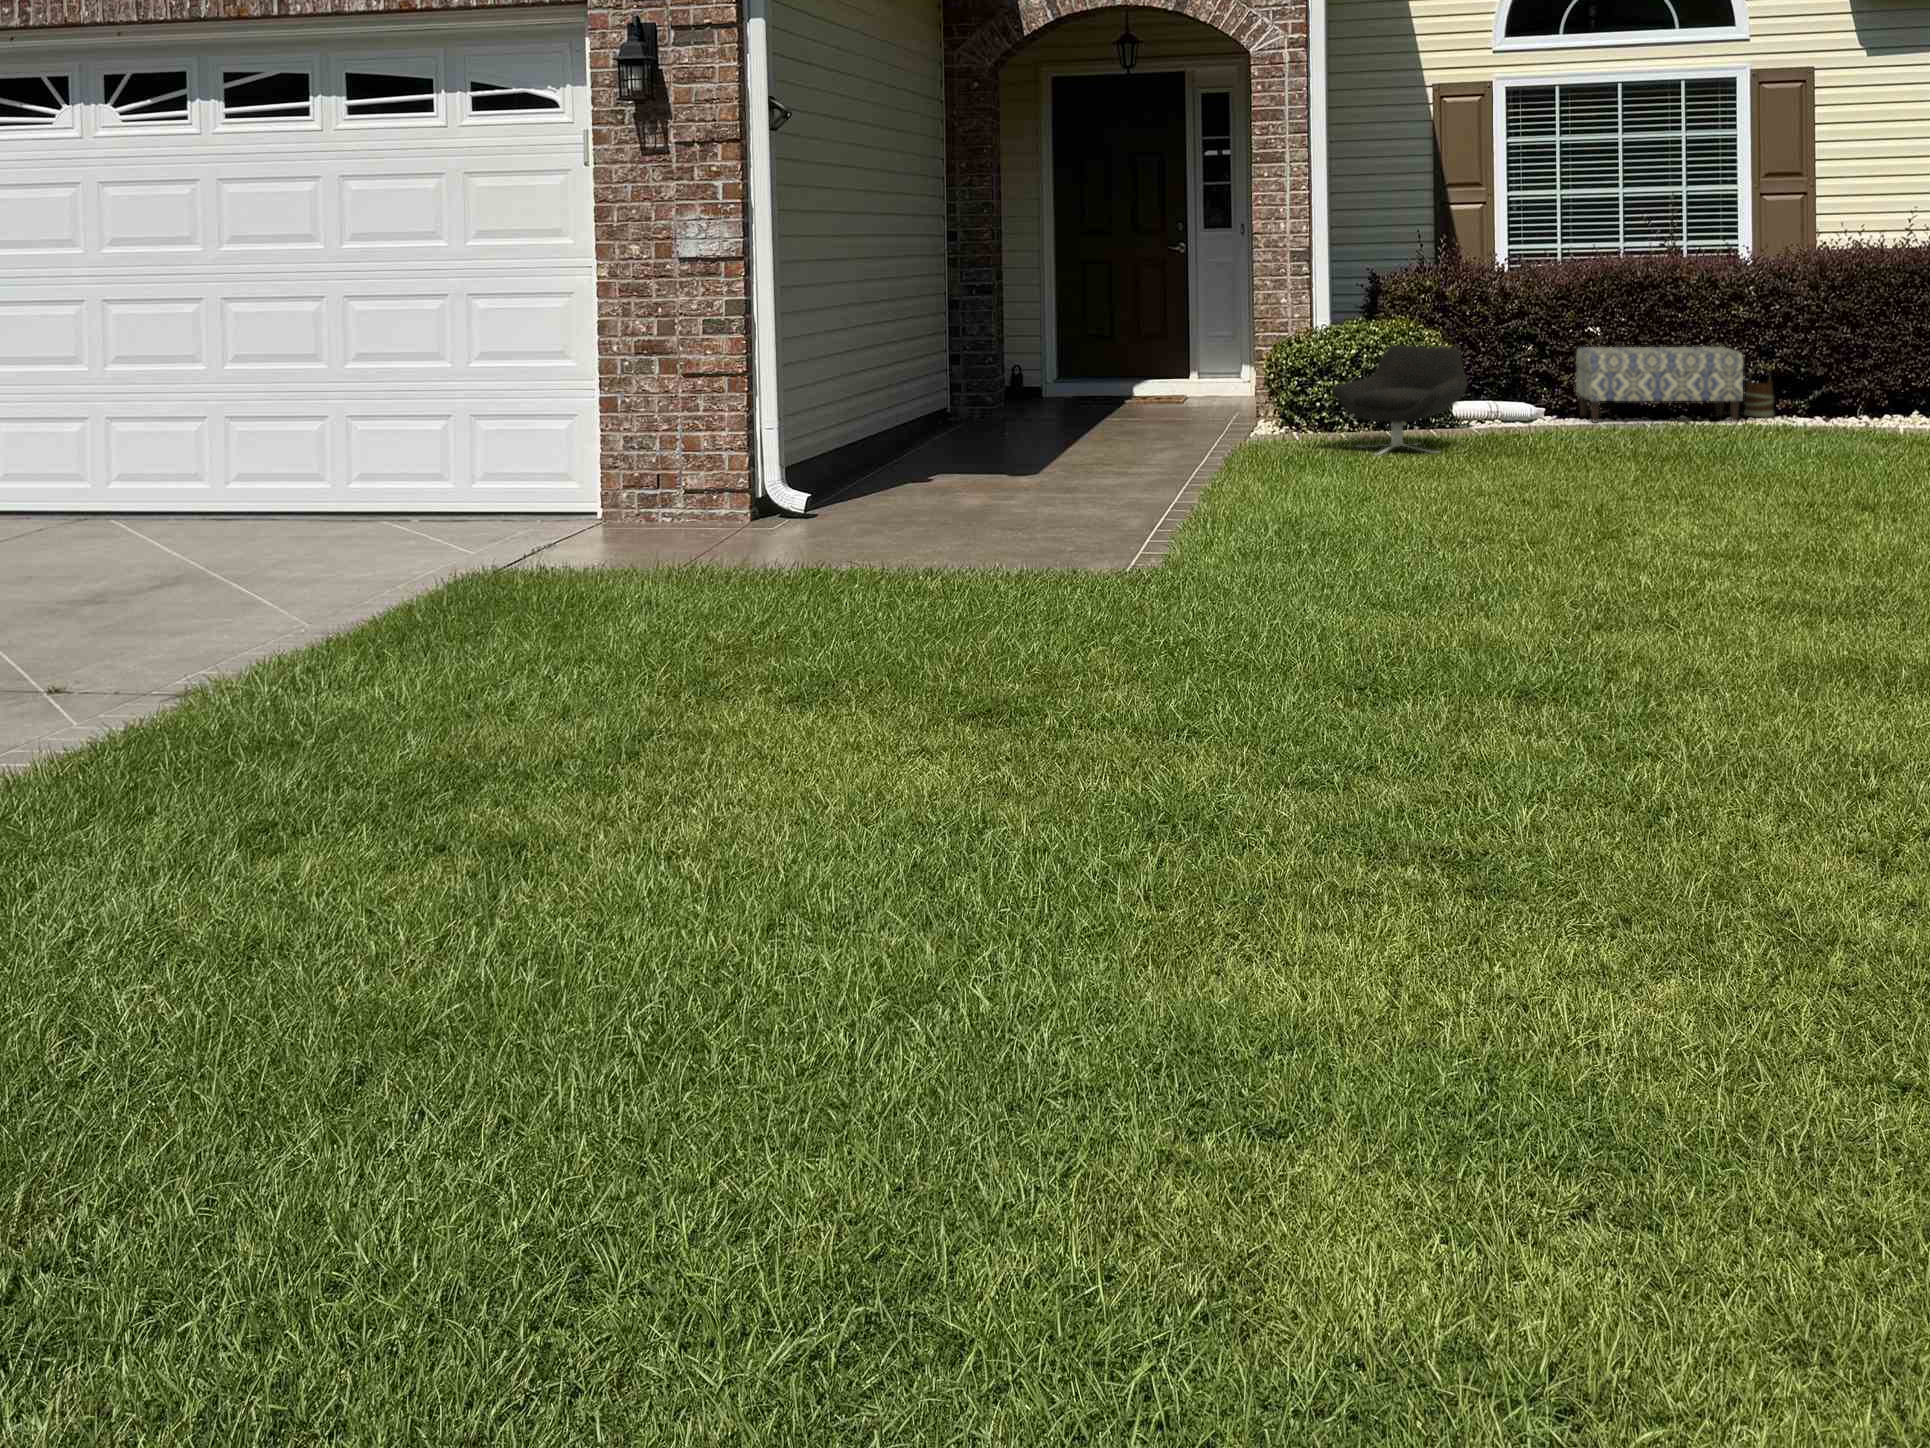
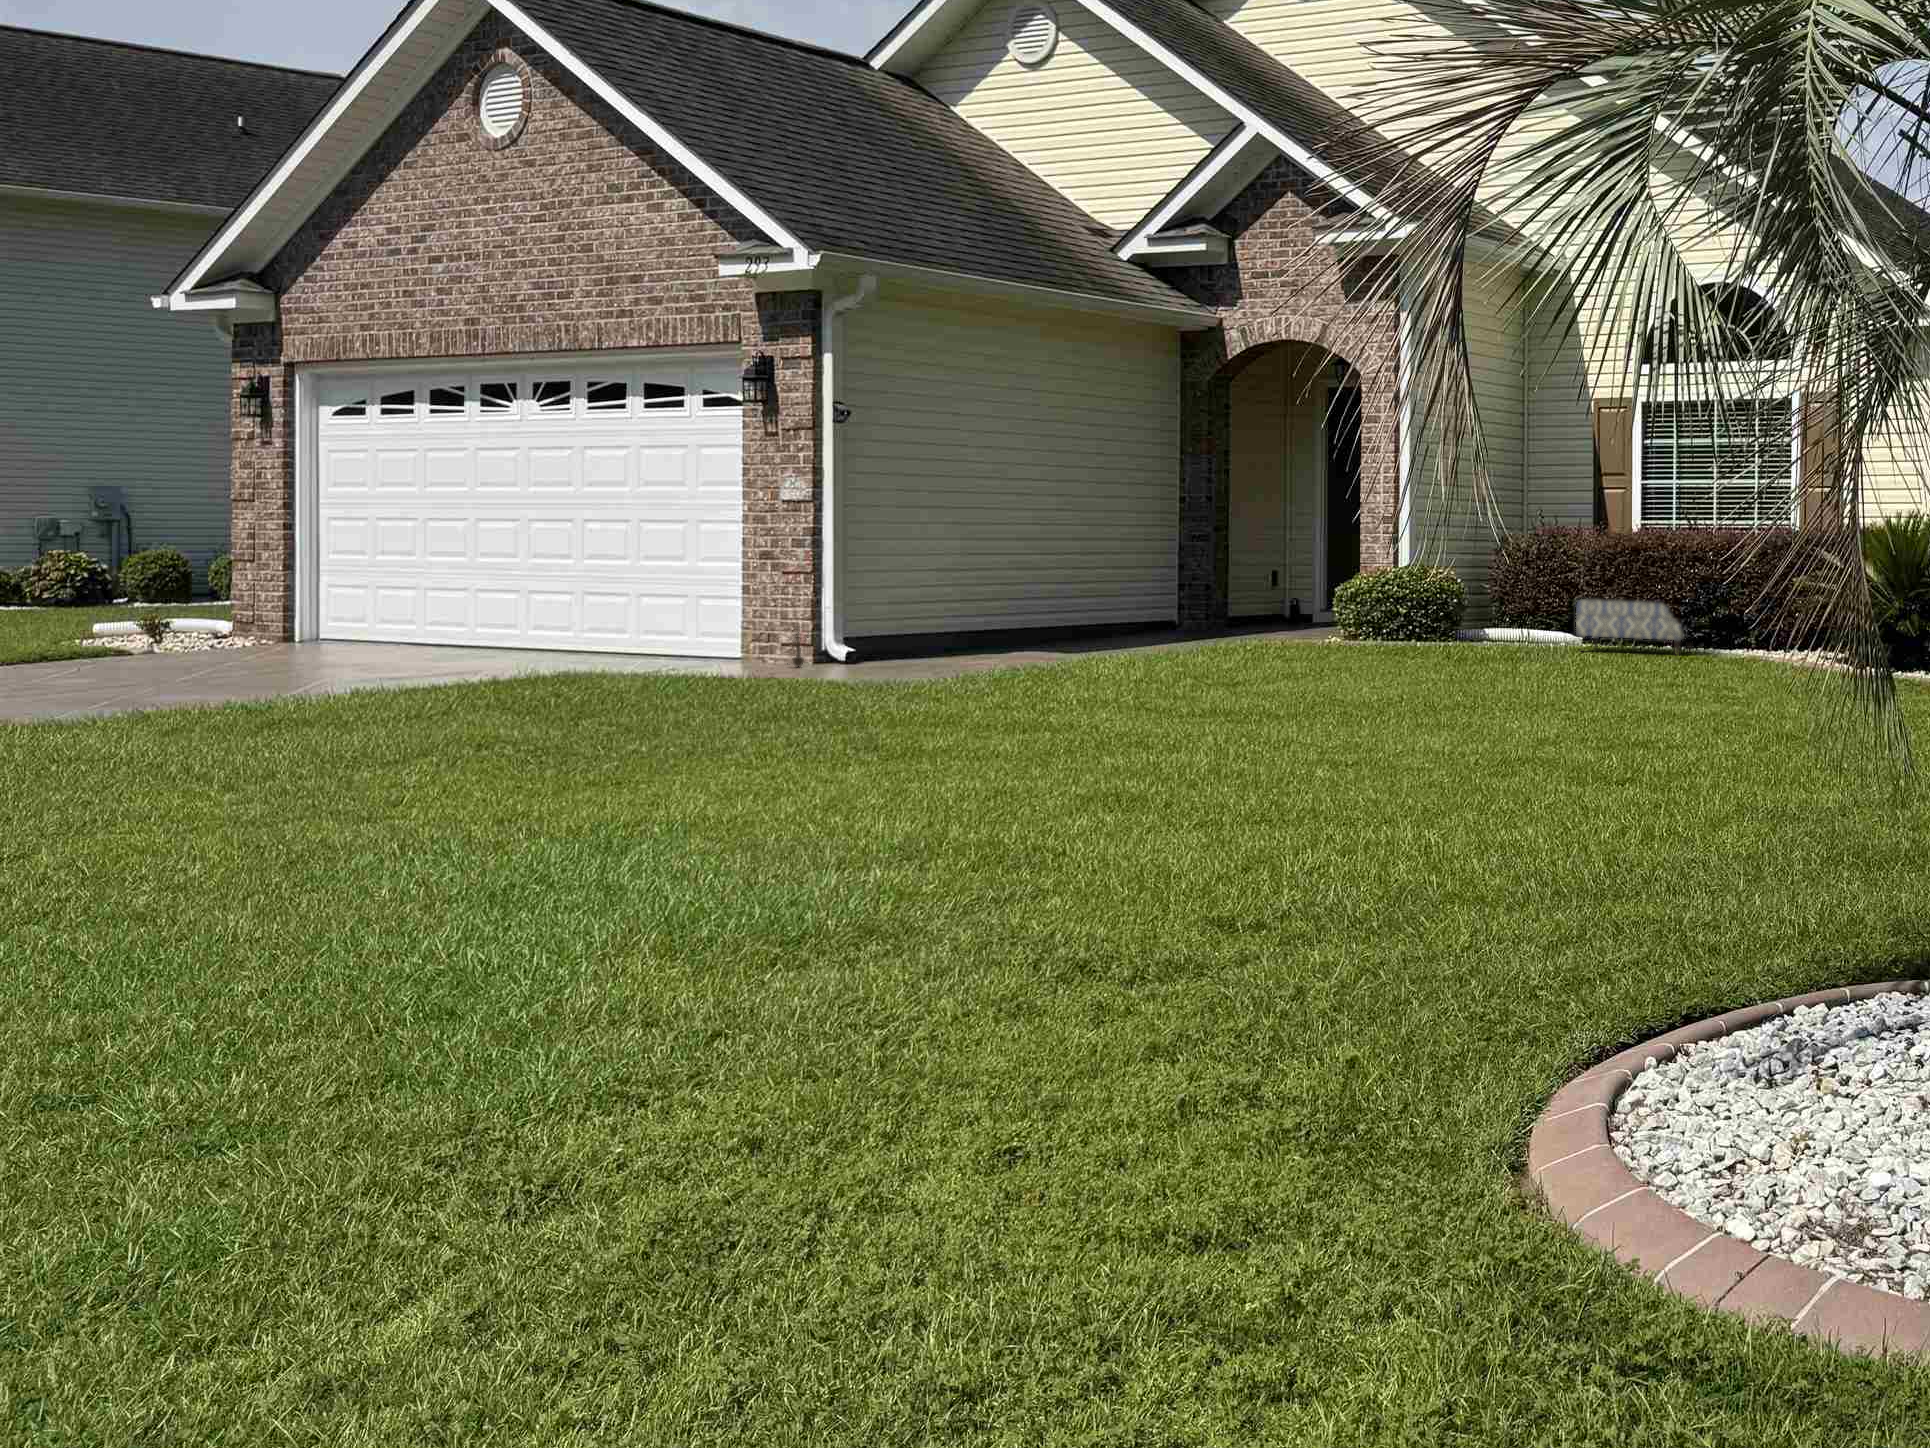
lounge chair: present [1331,345,1467,455] -> none [1327,585,1423,661]
wooden bucket: present [1744,380,1774,417] -> none [1707,615,1729,655]
decorative plant: none [694,453,743,522] -> present [787,627,809,667]

